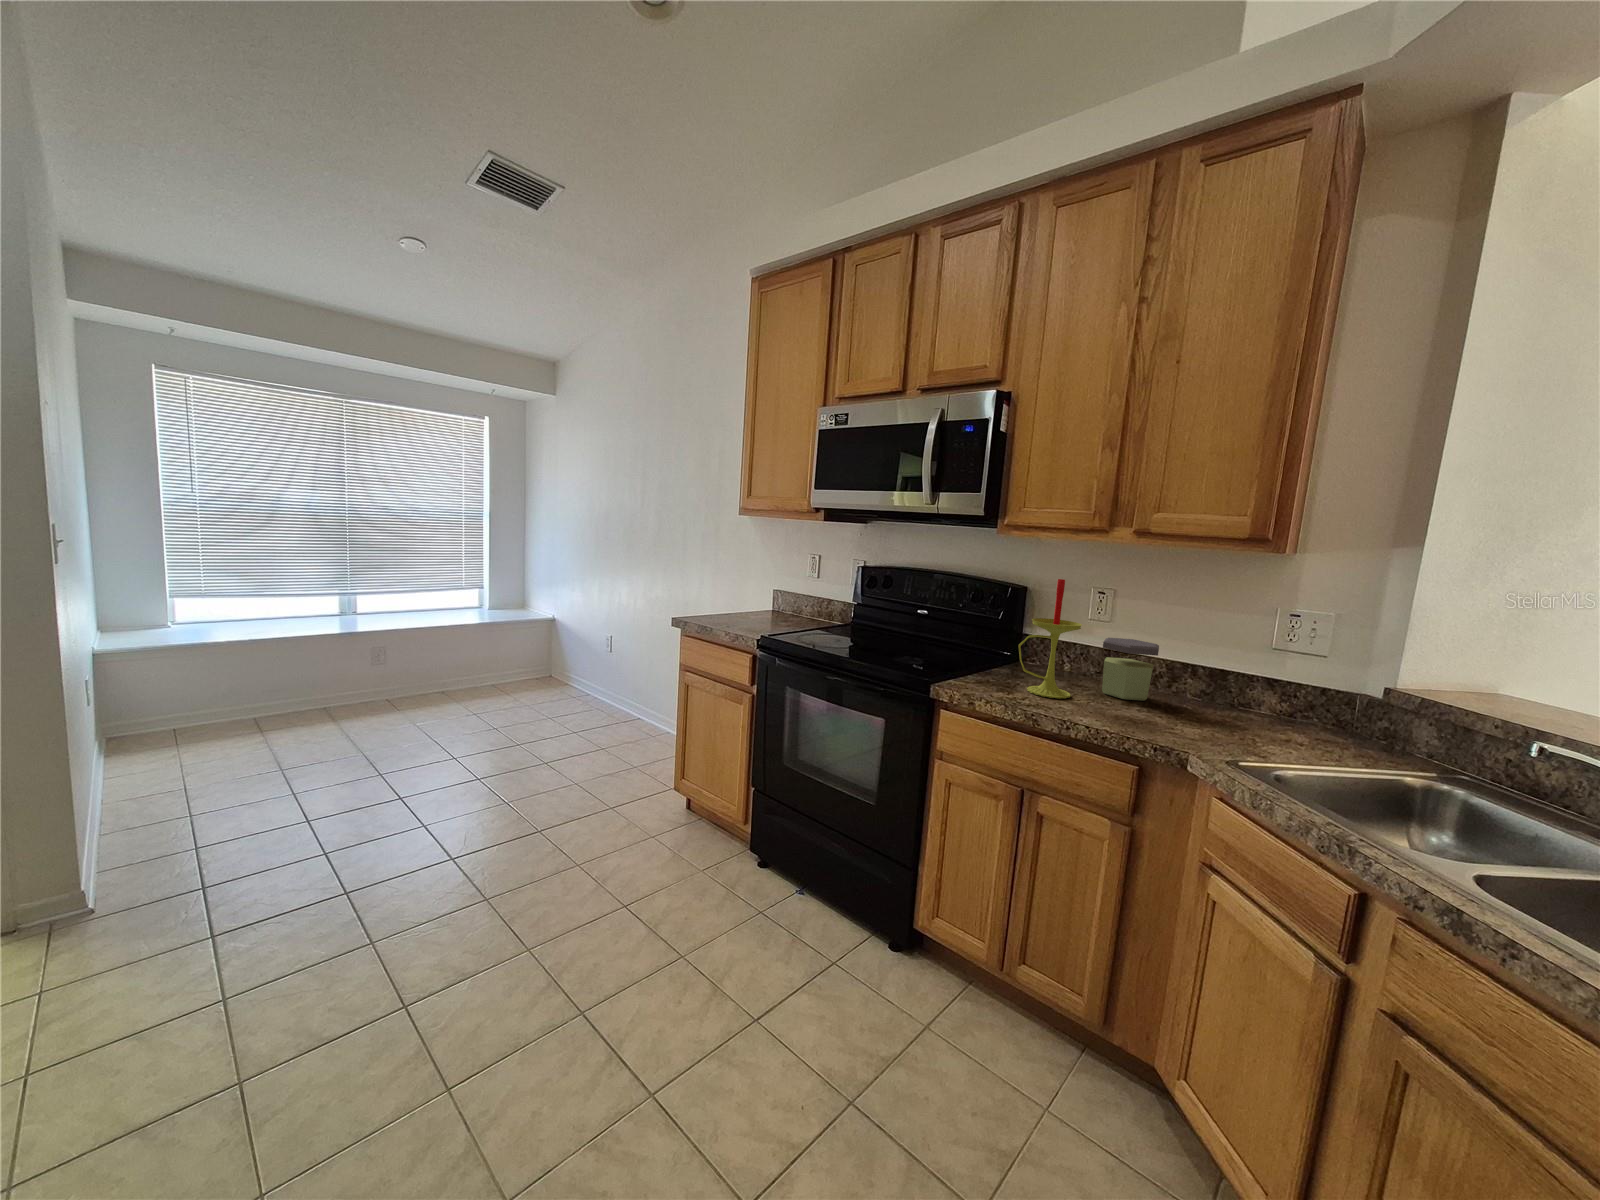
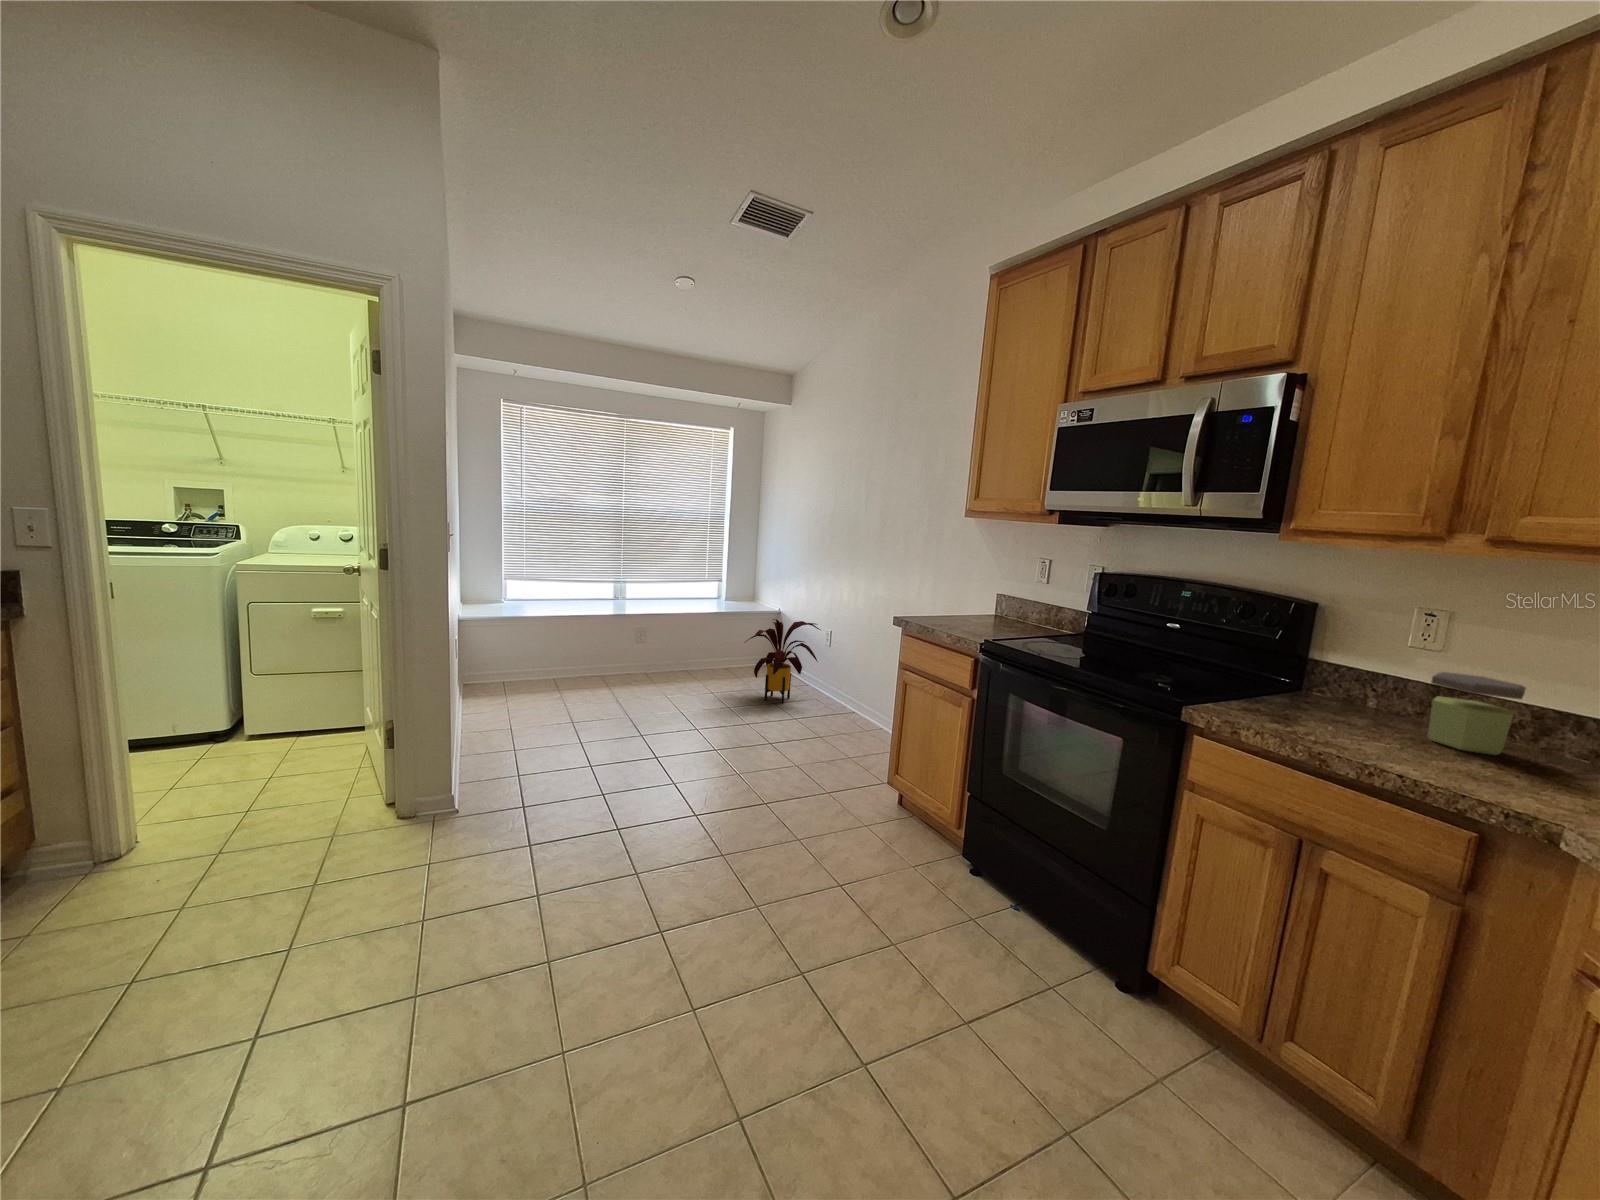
candle: present [1019,579,1082,699] -> none [1303,593,1399,739]
house plant: none [513,626,604,716] -> present [744,619,820,704]

